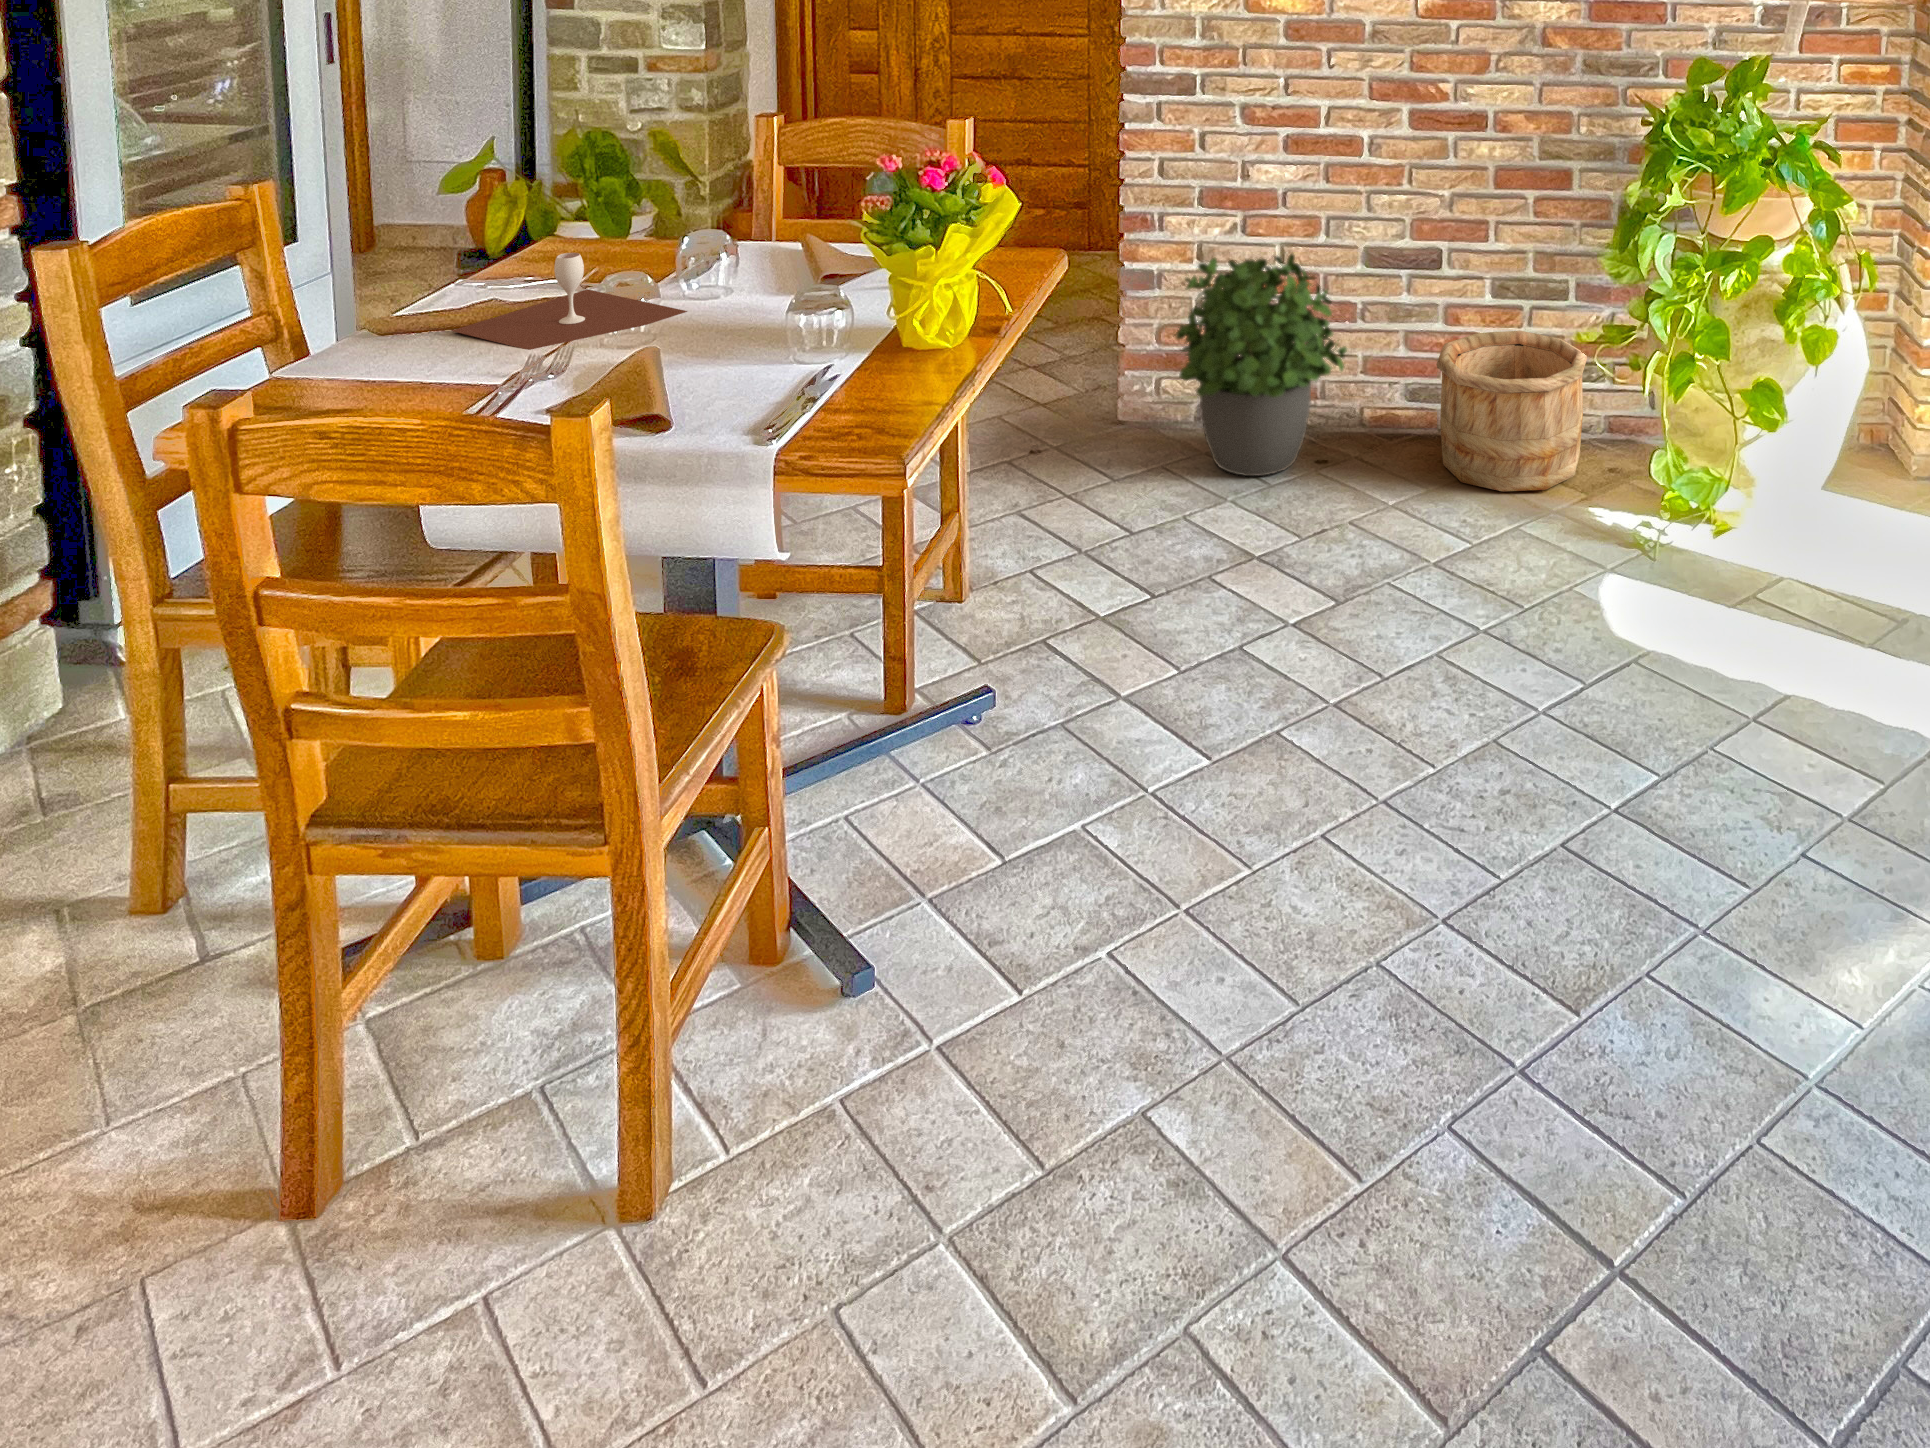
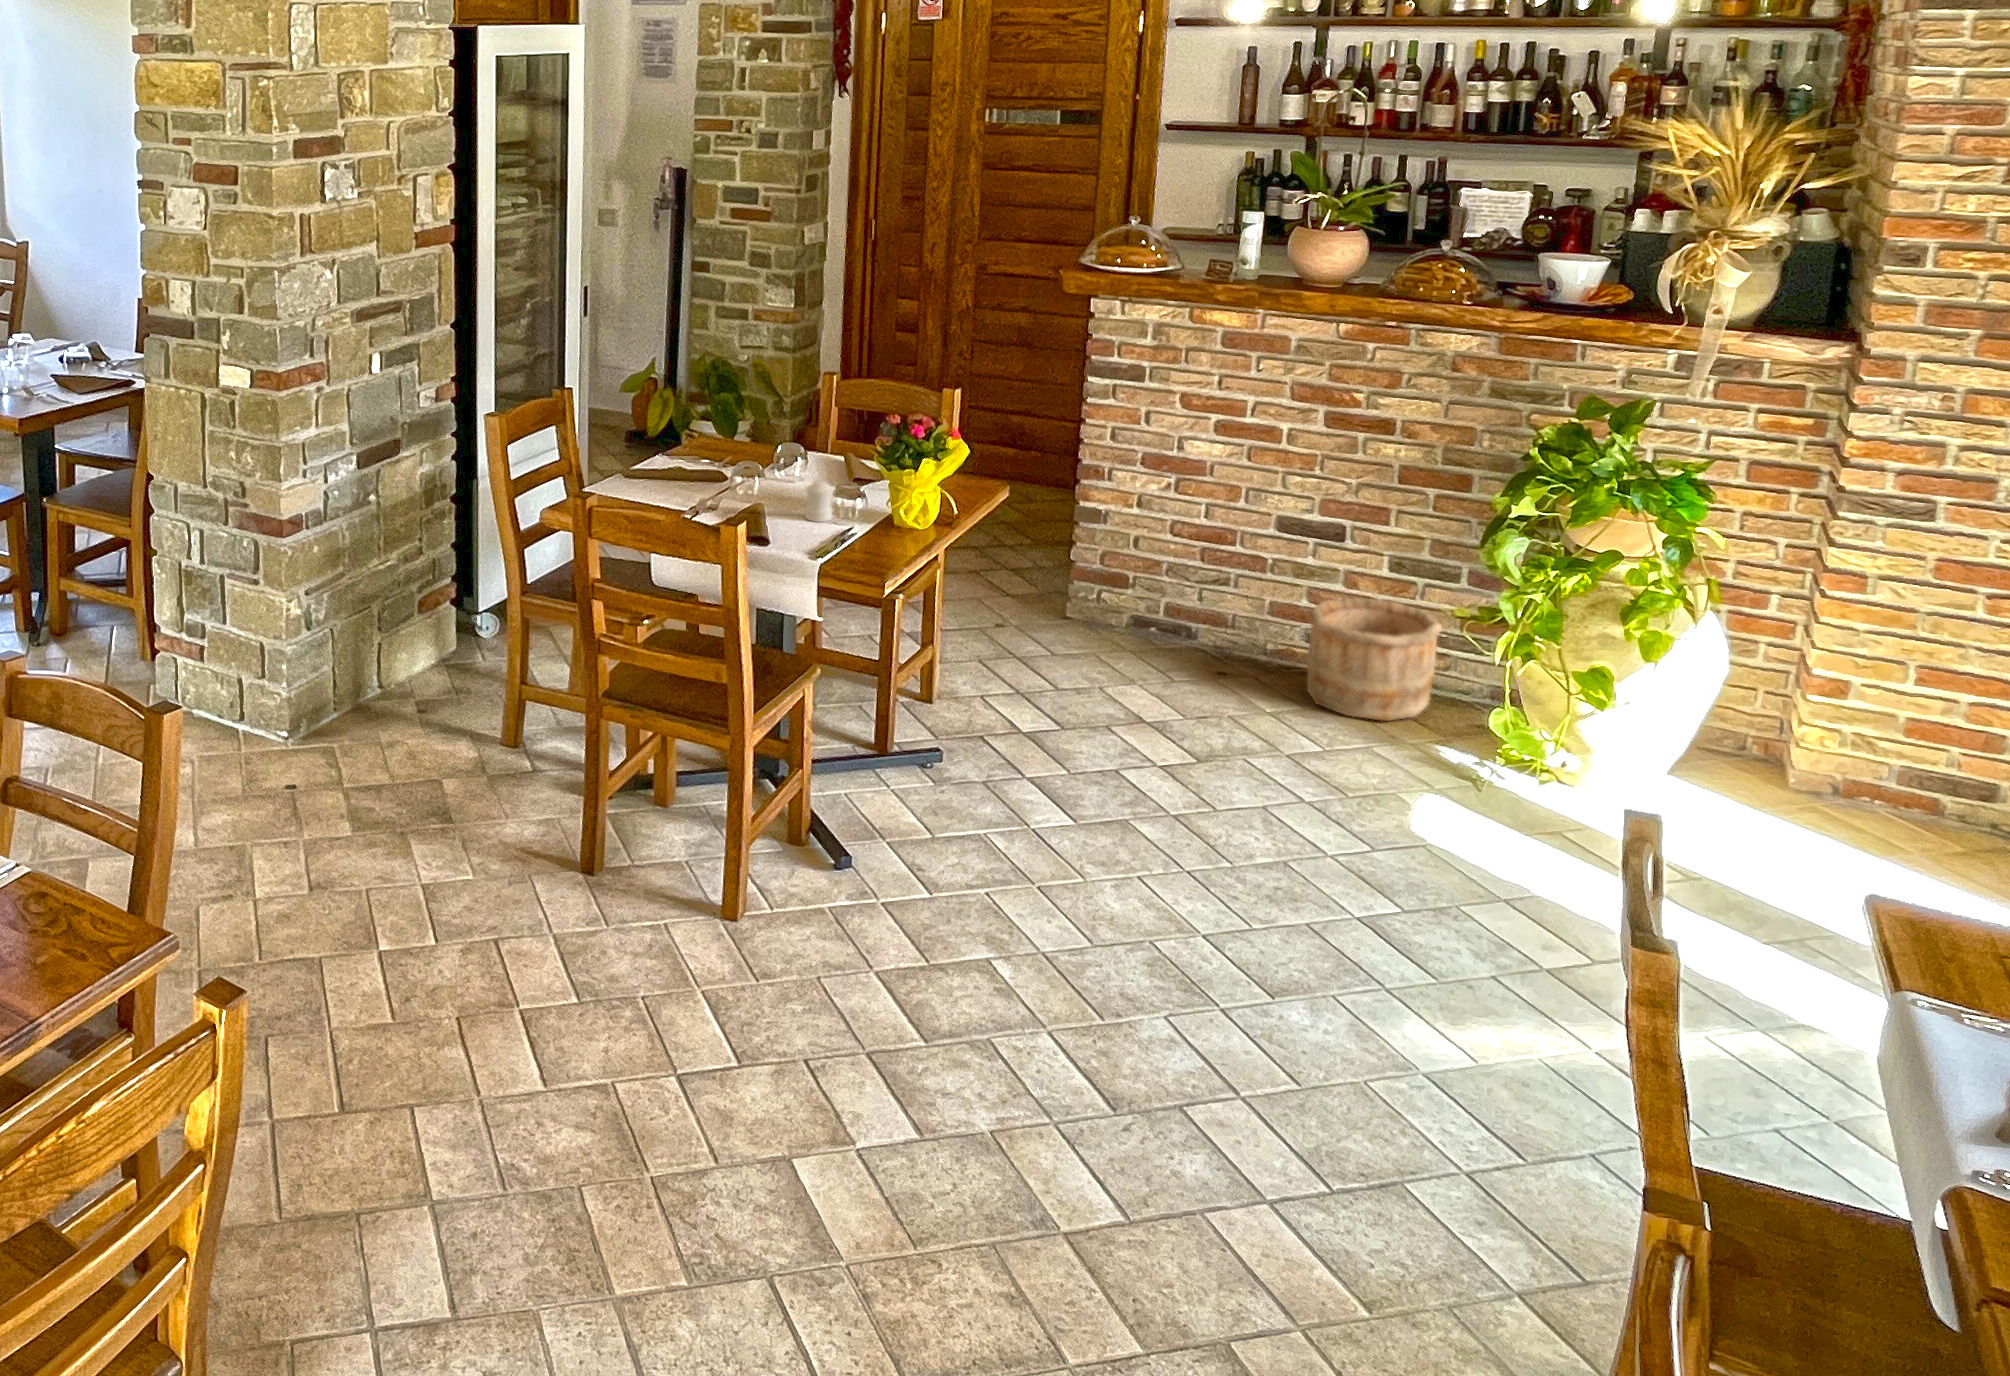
wine glass: present [452,253,687,350] -> none [673,457,787,511]
potted plant: present [1175,254,1347,476] -> none [1099,511,1235,672]
salt shaker: none [718,275,776,353] -> present [805,481,834,522]

